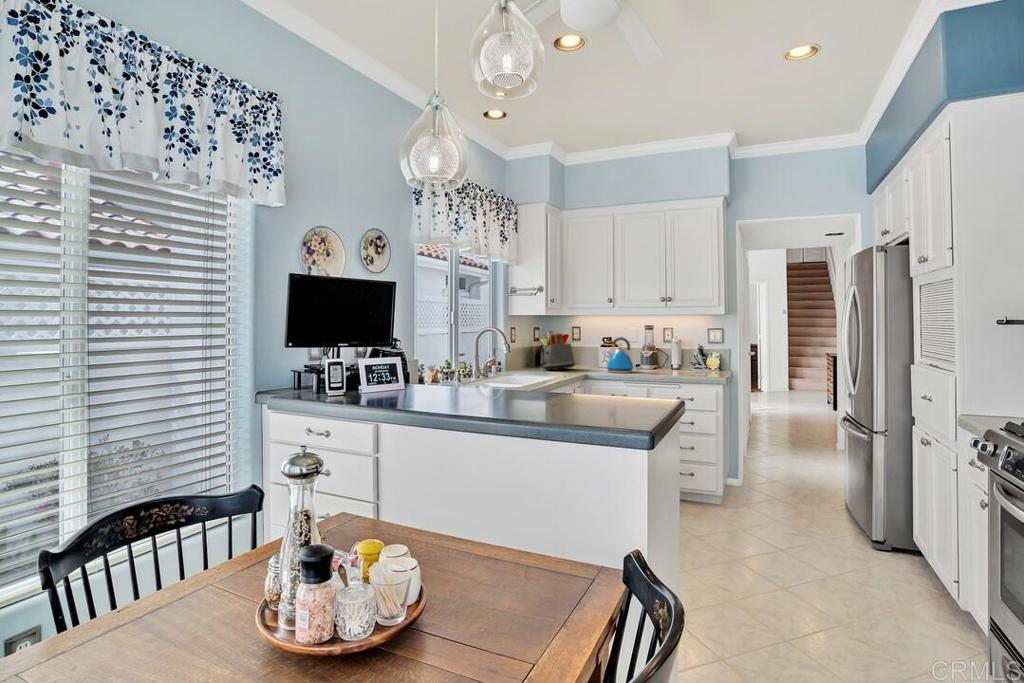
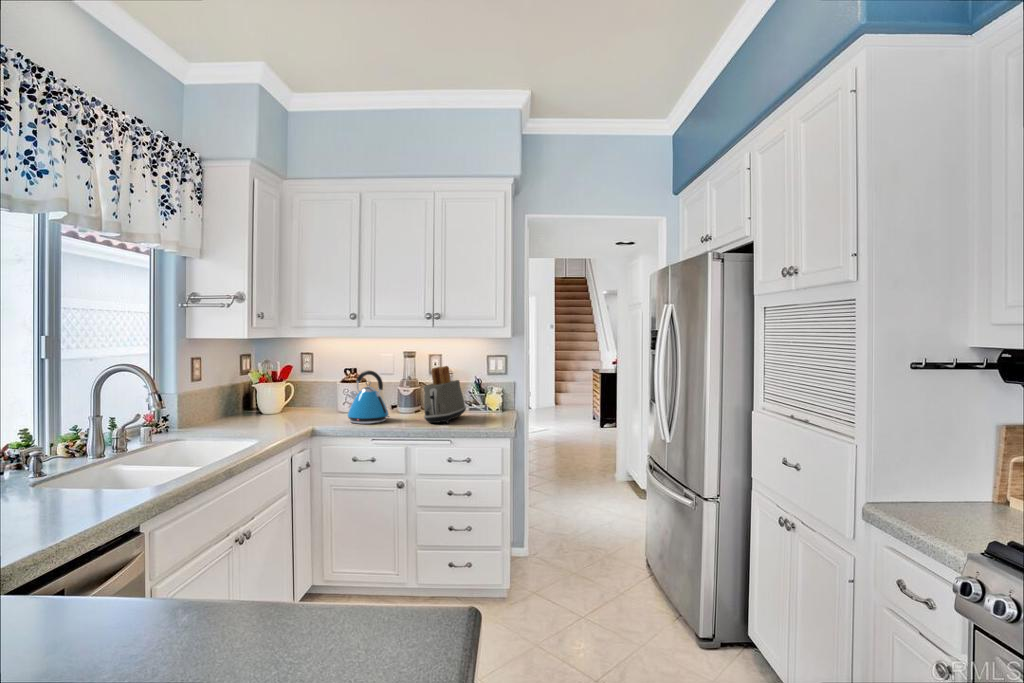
toaster: present [544,334,575,371] -> present [424,366,466,424]

